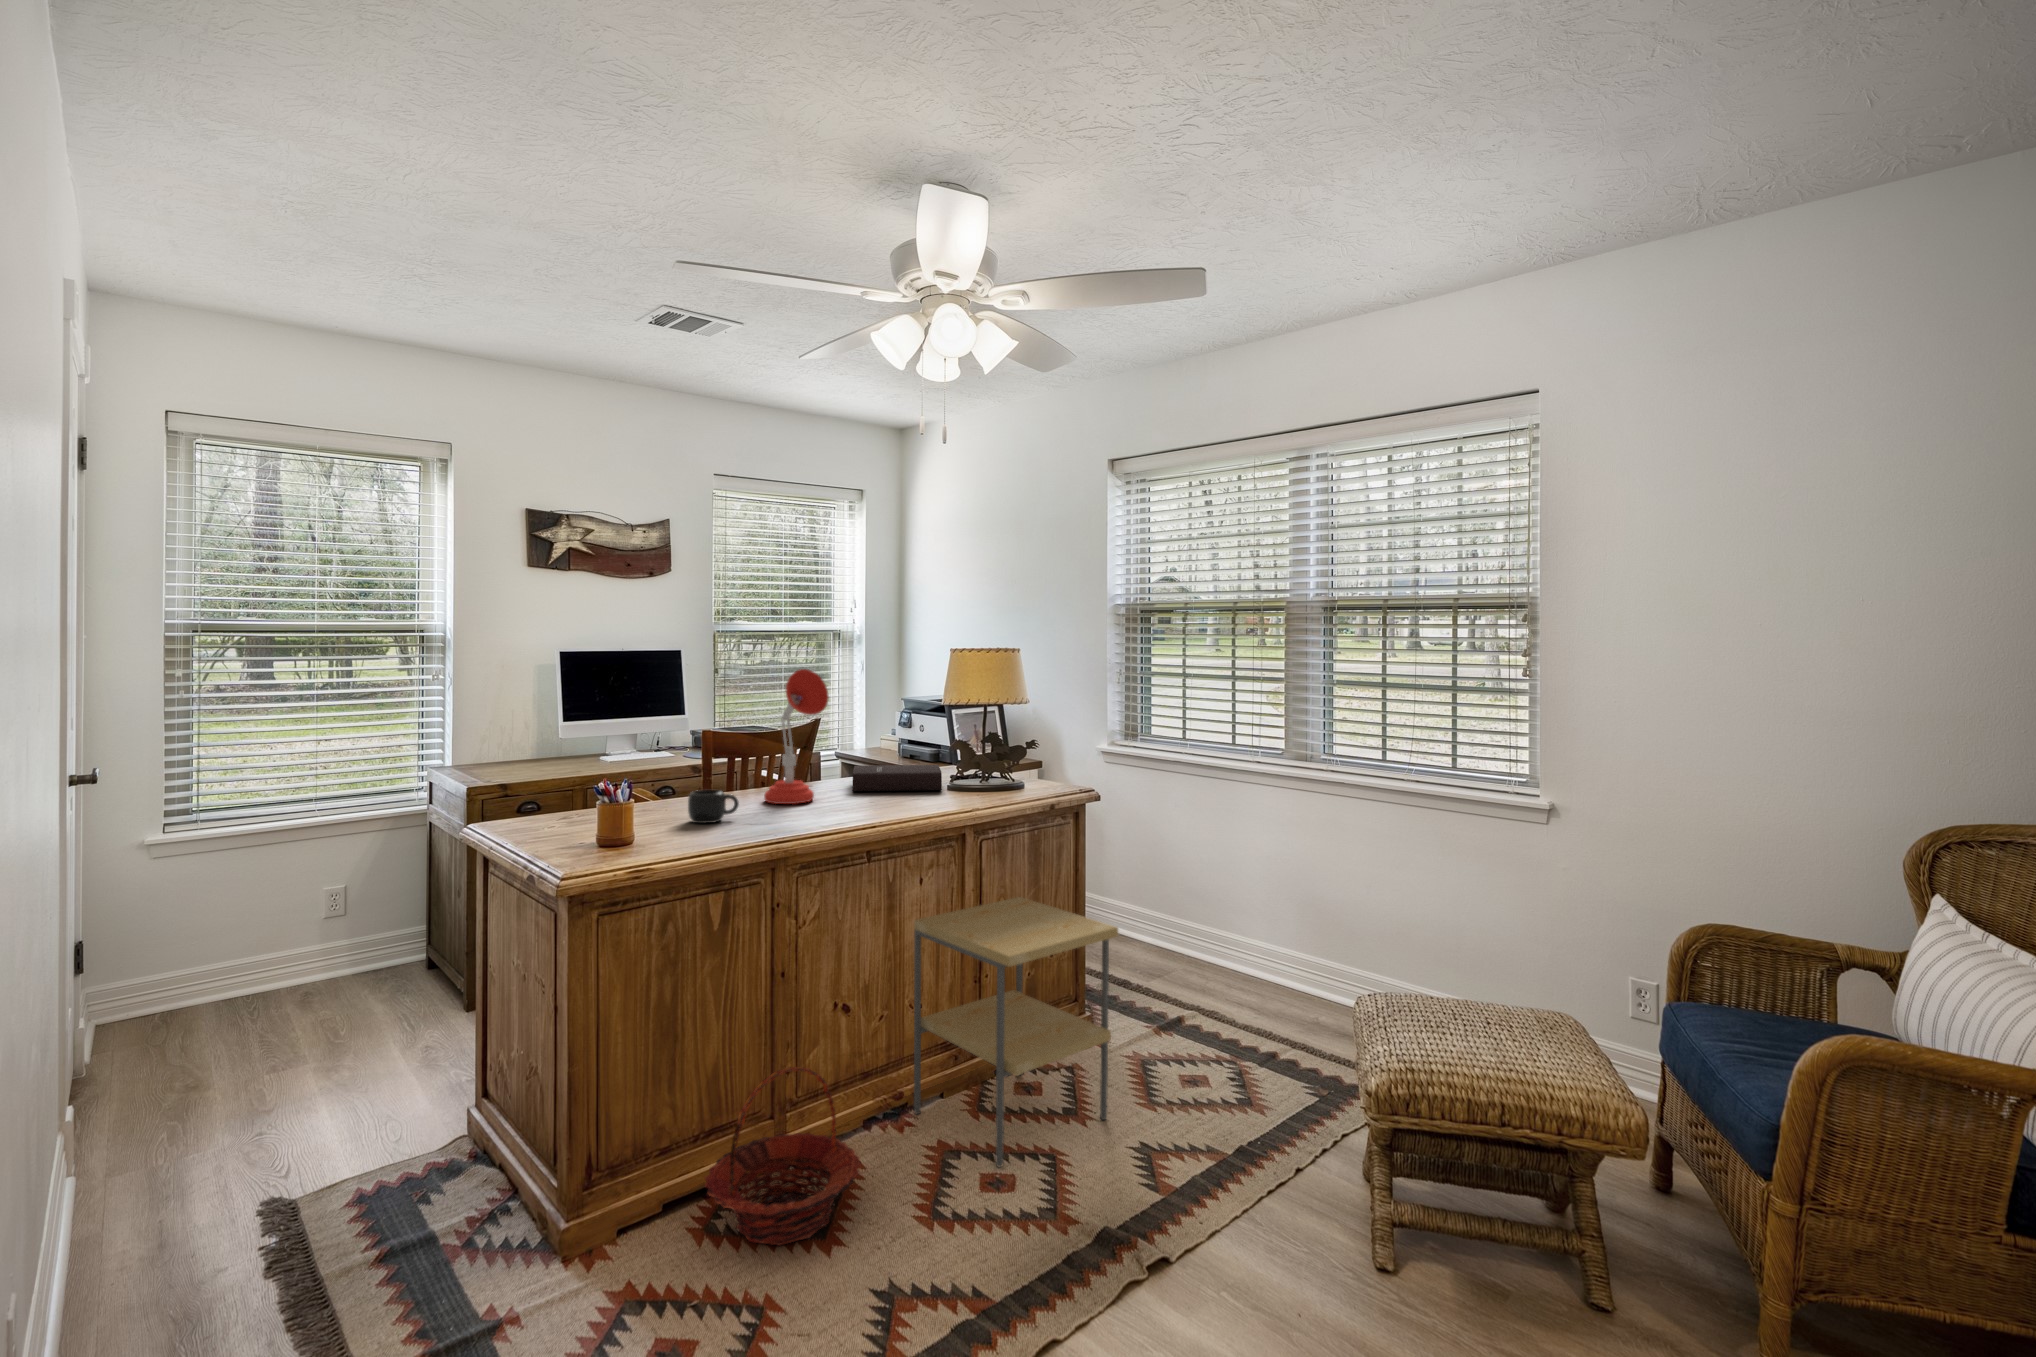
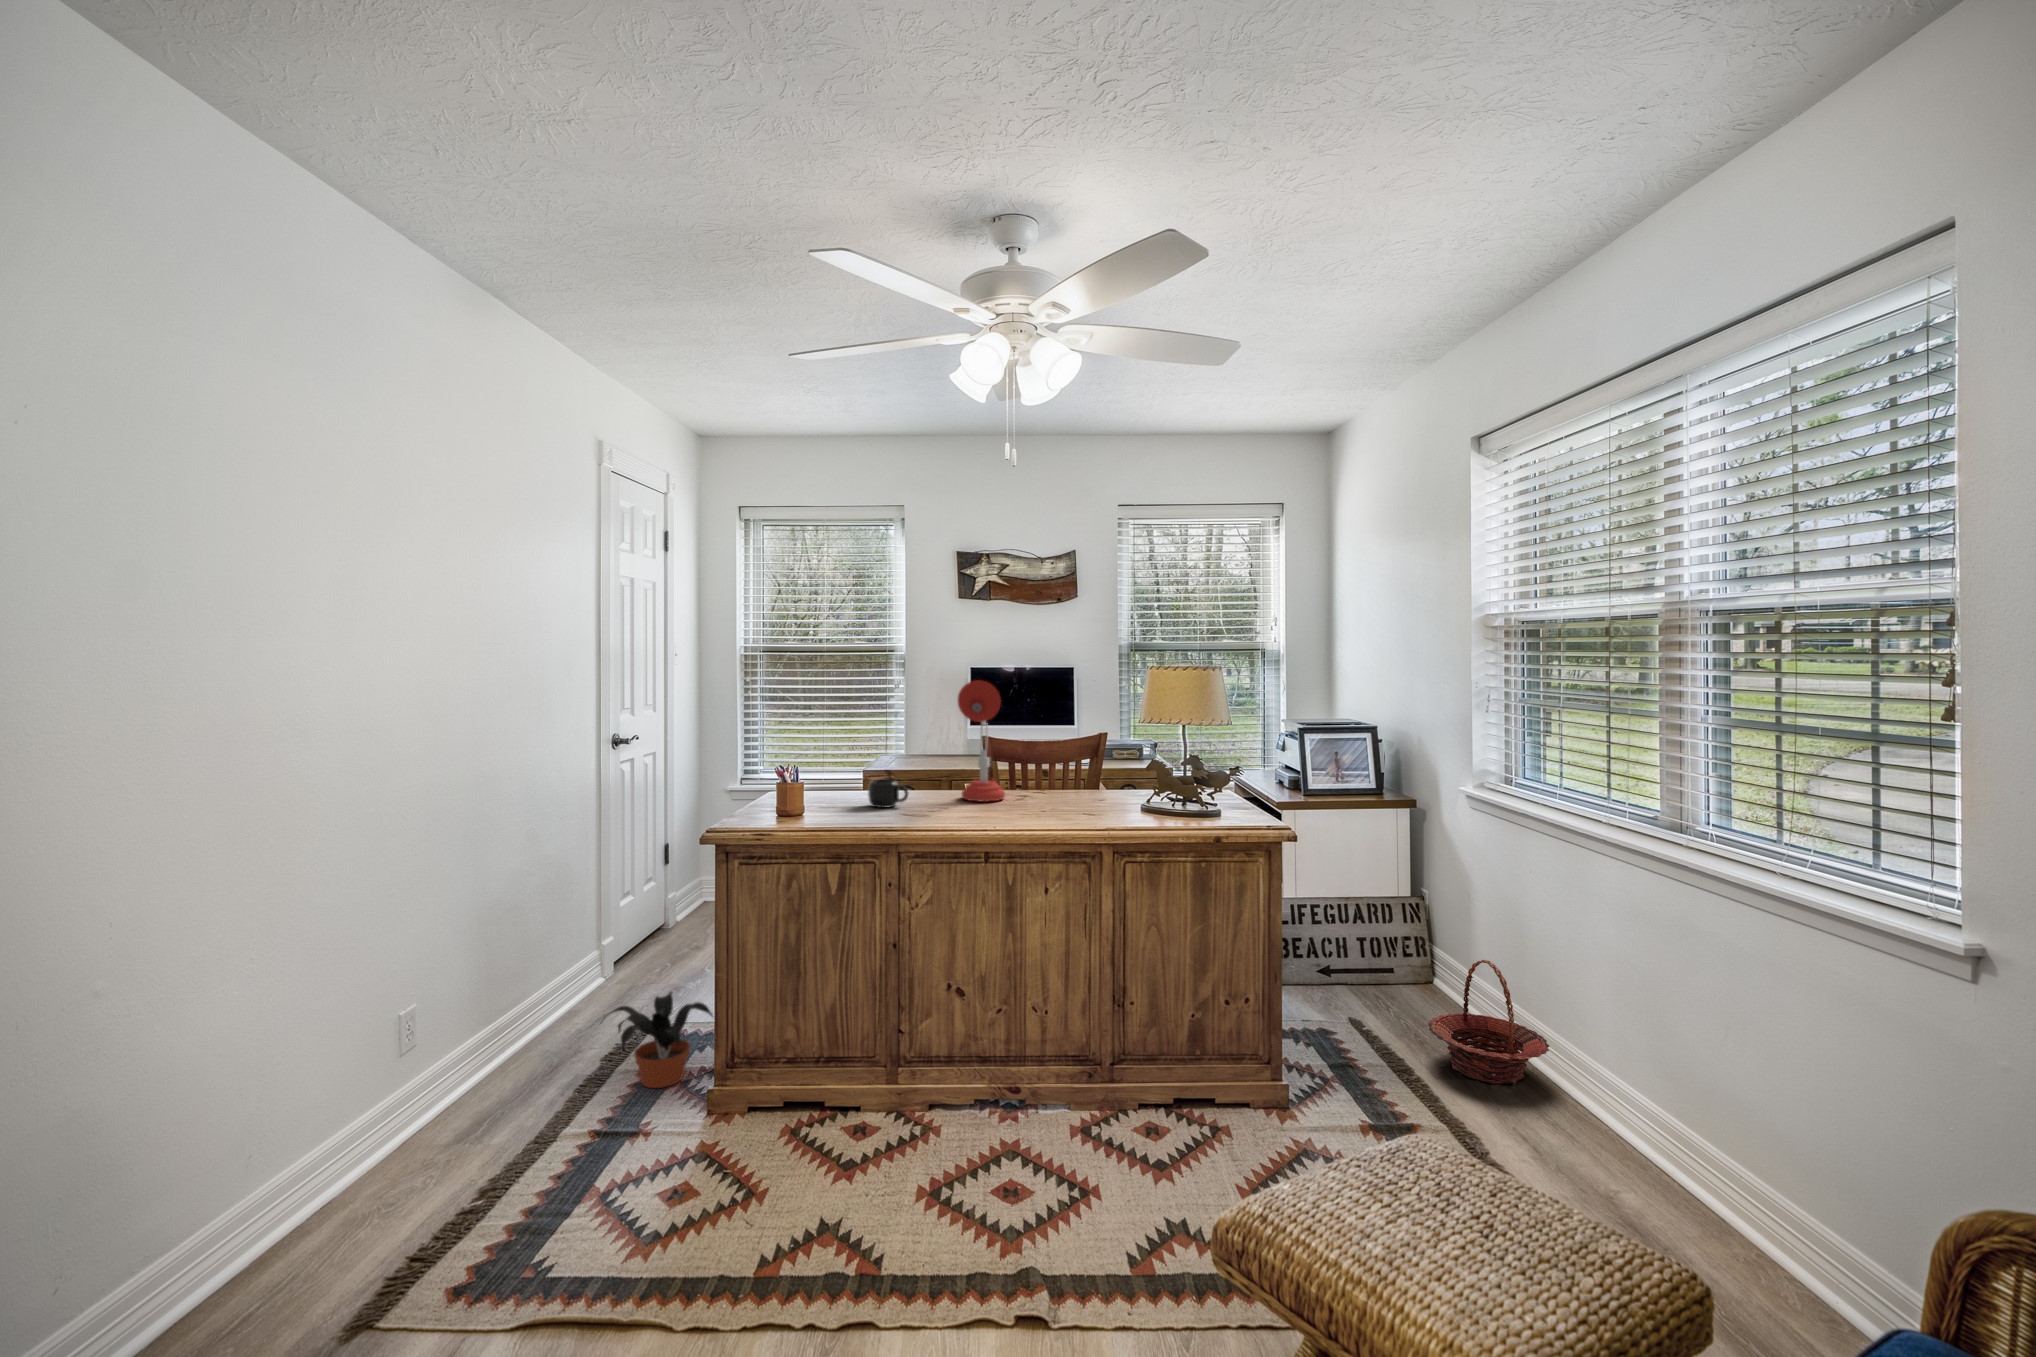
book: present [853,765,942,791] -> none [1049,775,1151,806]
side table: present [914,897,1118,1167] -> none [1032,926,1199,1191]
basket: present [705,1067,861,1245] -> present [1428,960,1549,1084]
potted plant: none [331,1118,515,1259] -> present [603,992,712,1088]

